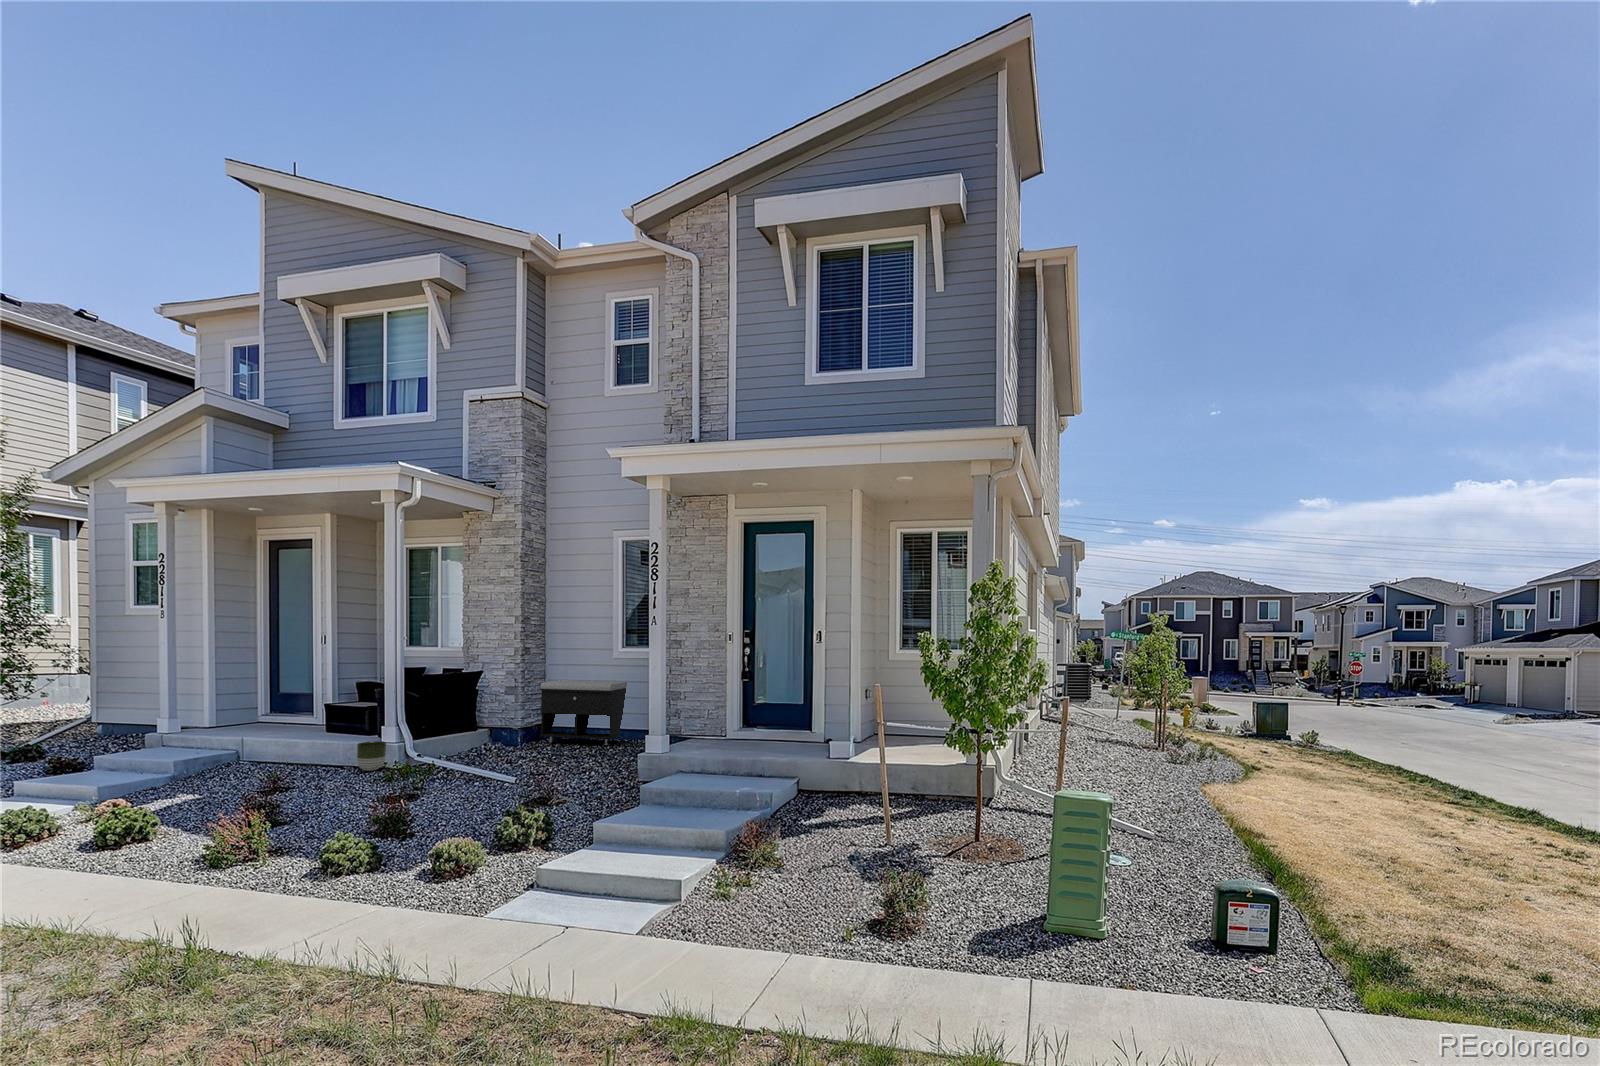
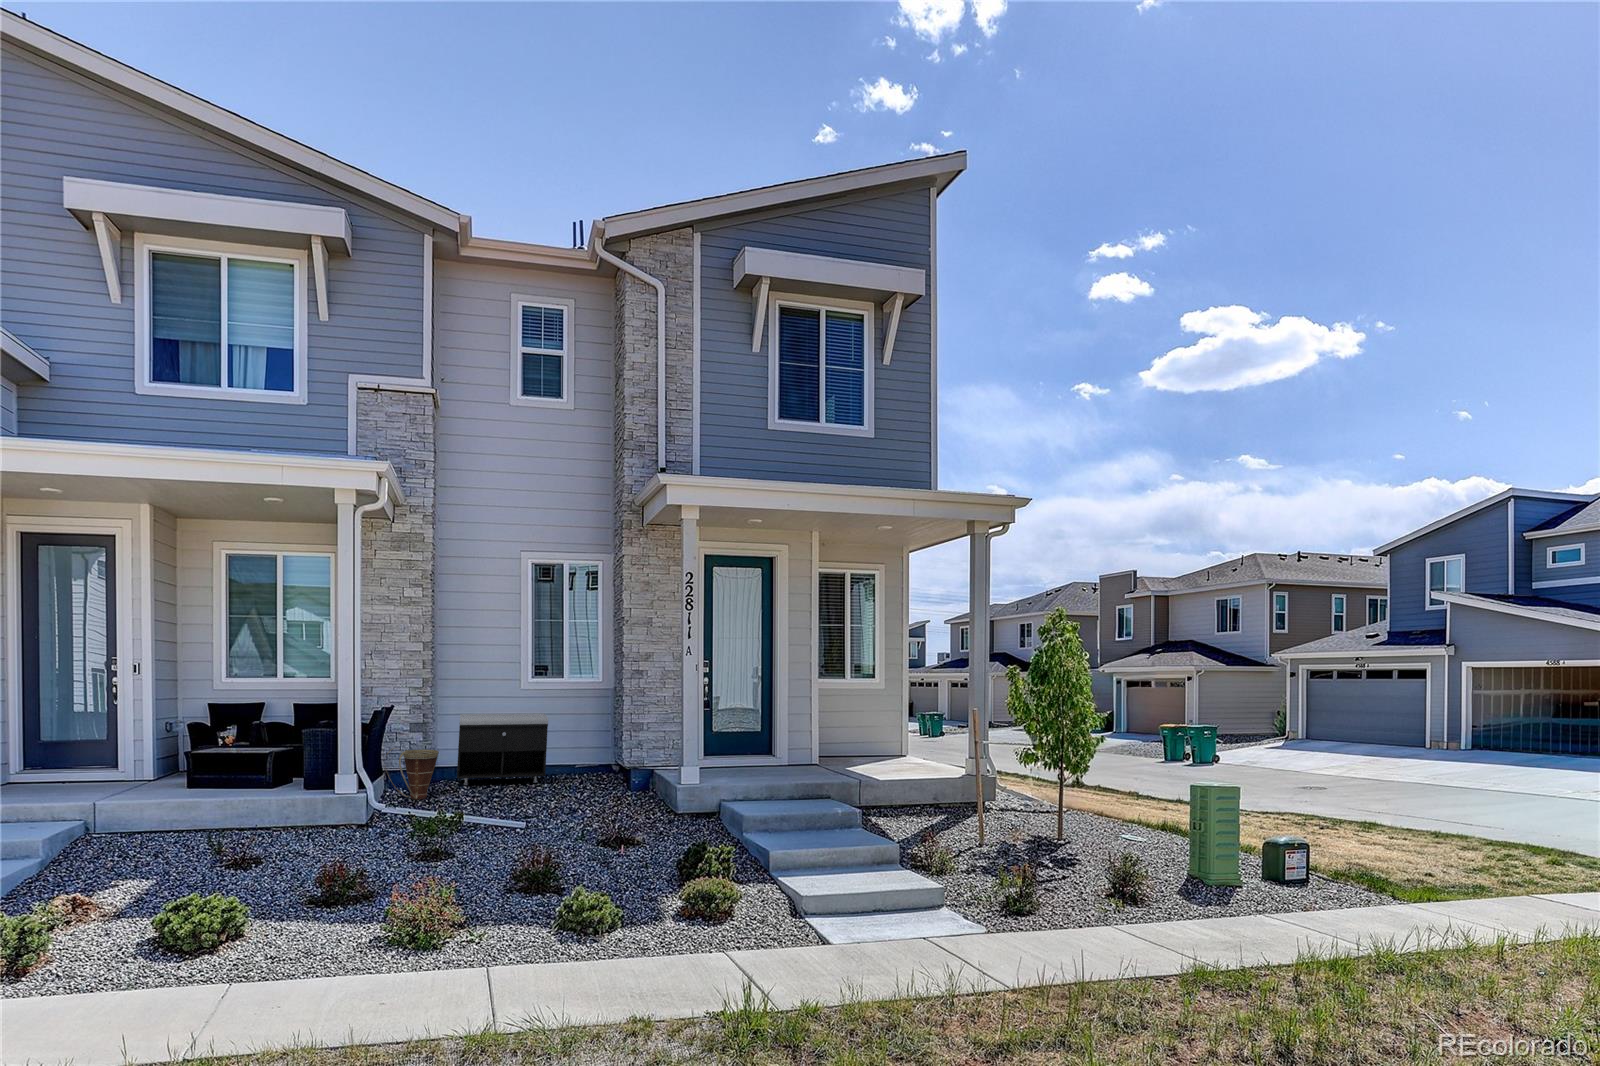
basket: none [461,705,507,751] -> present [385,748,439,800]
planter: present [357,741,386,771] -> none [323,797,358,833]

